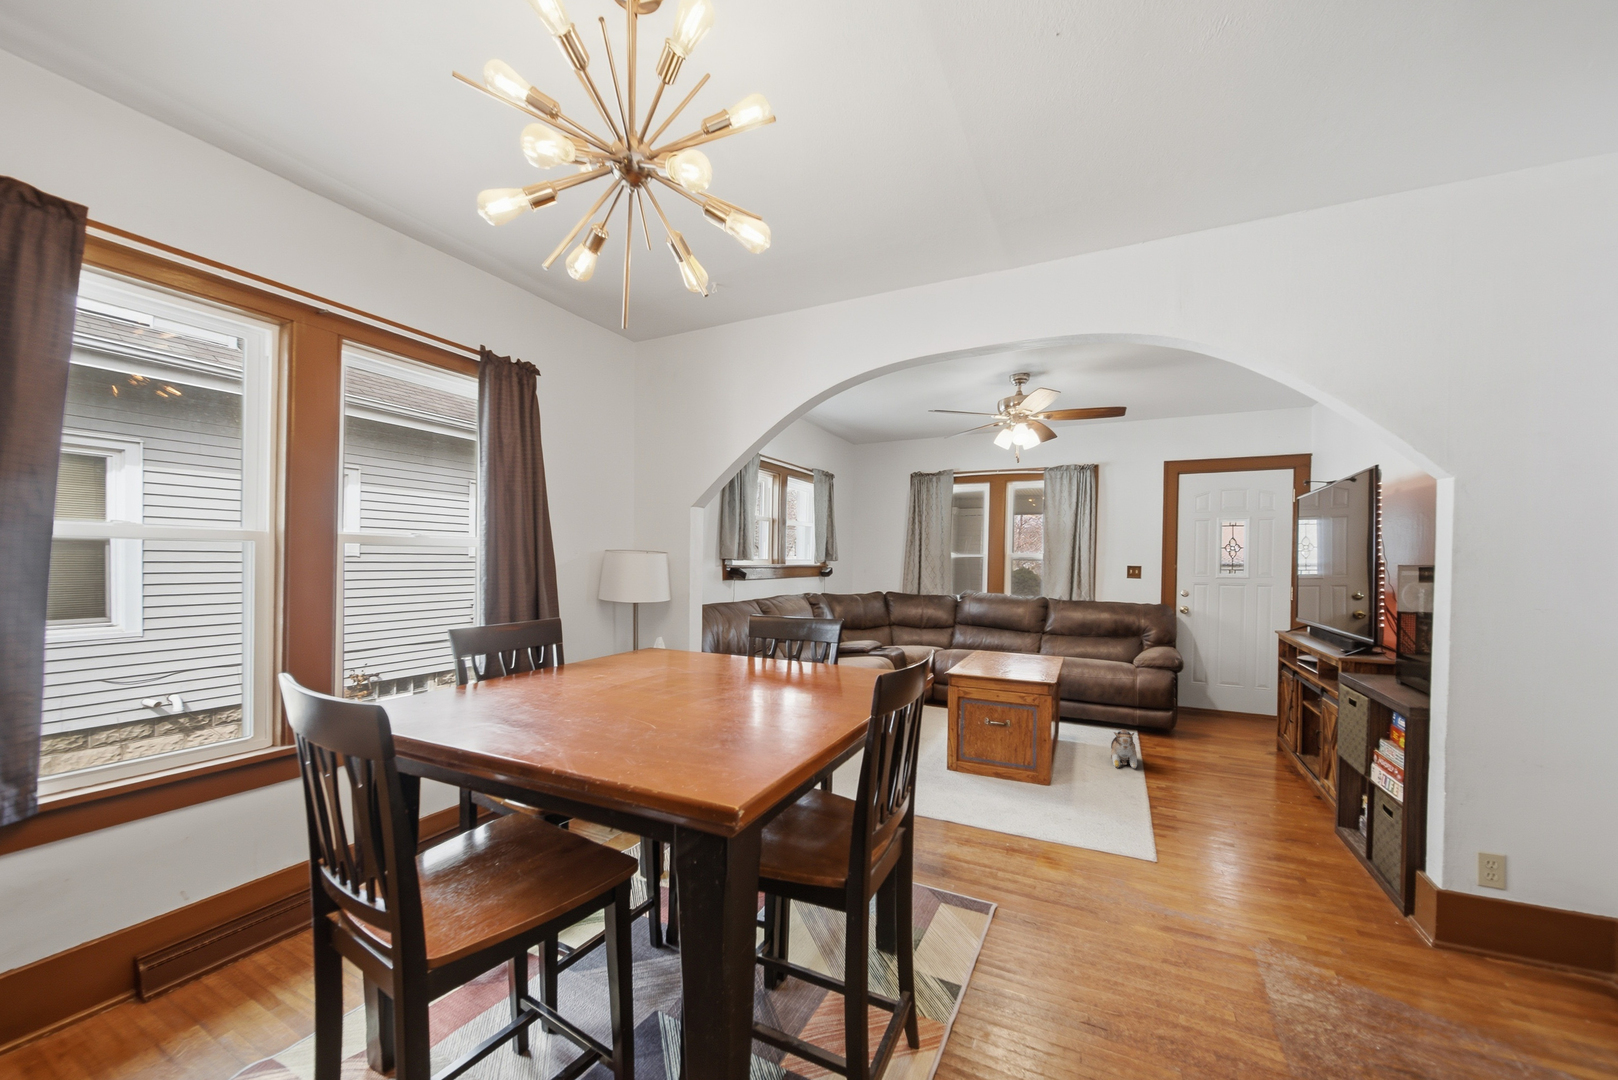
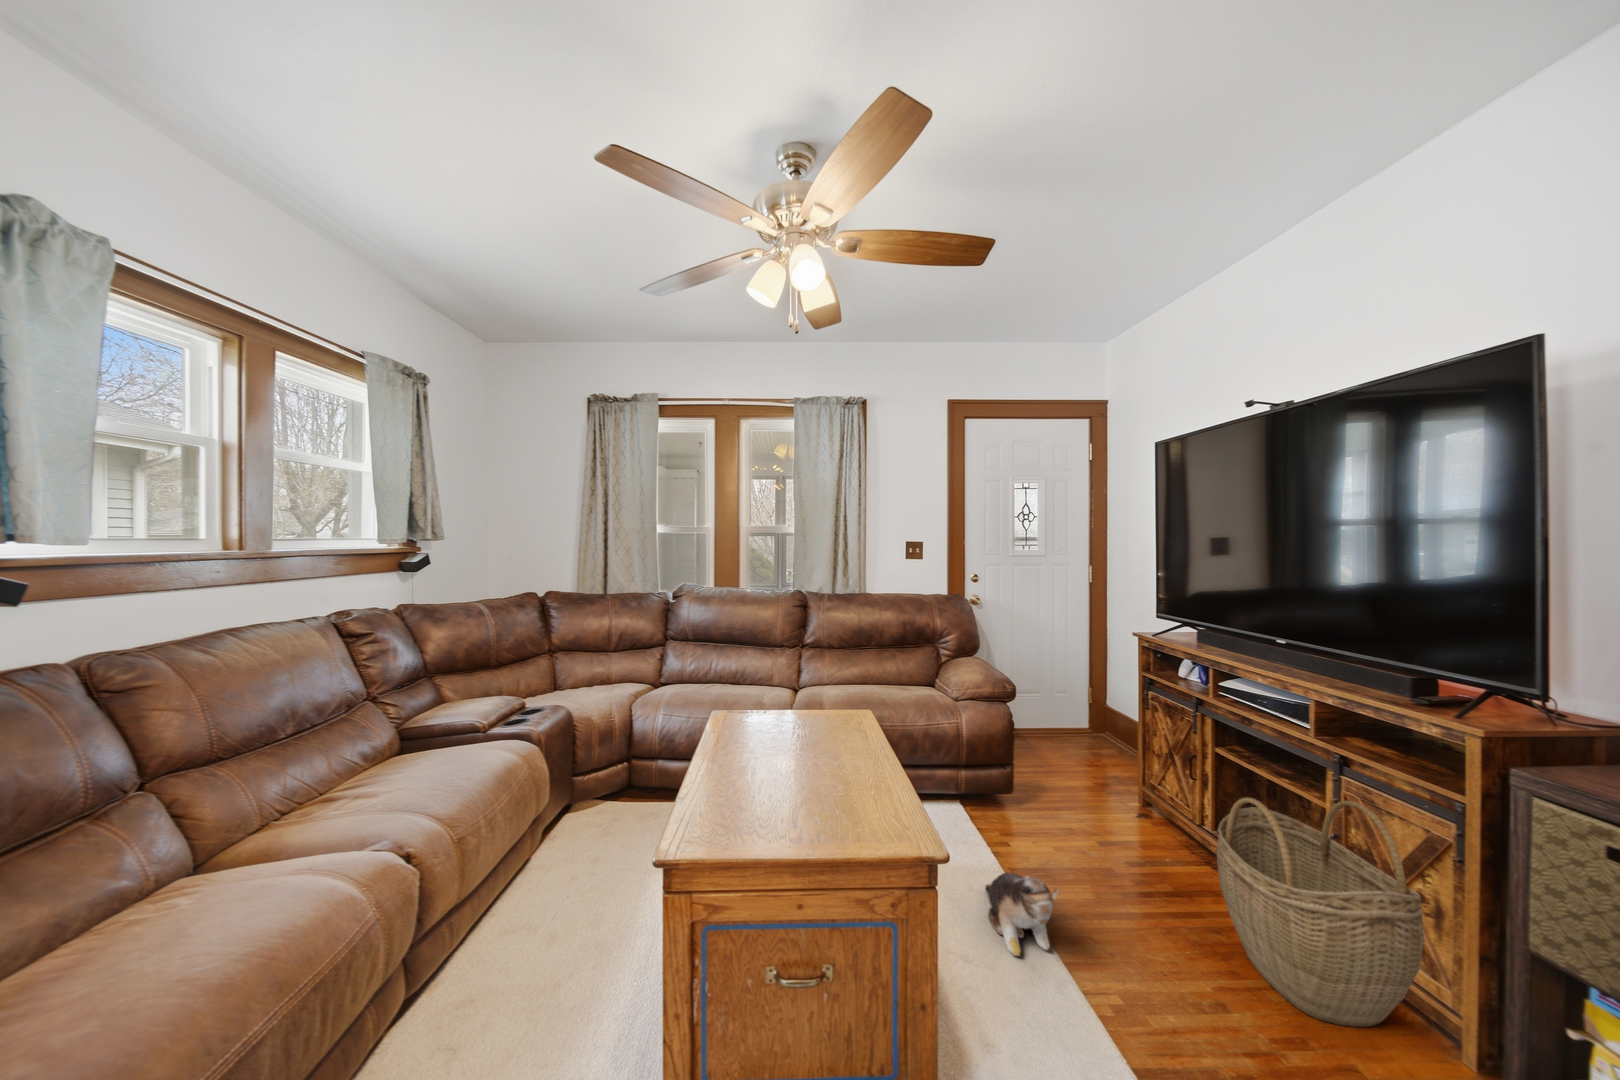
woven basket: none [1236,702,1319,810] -> present [1217,798,1424,1027]

